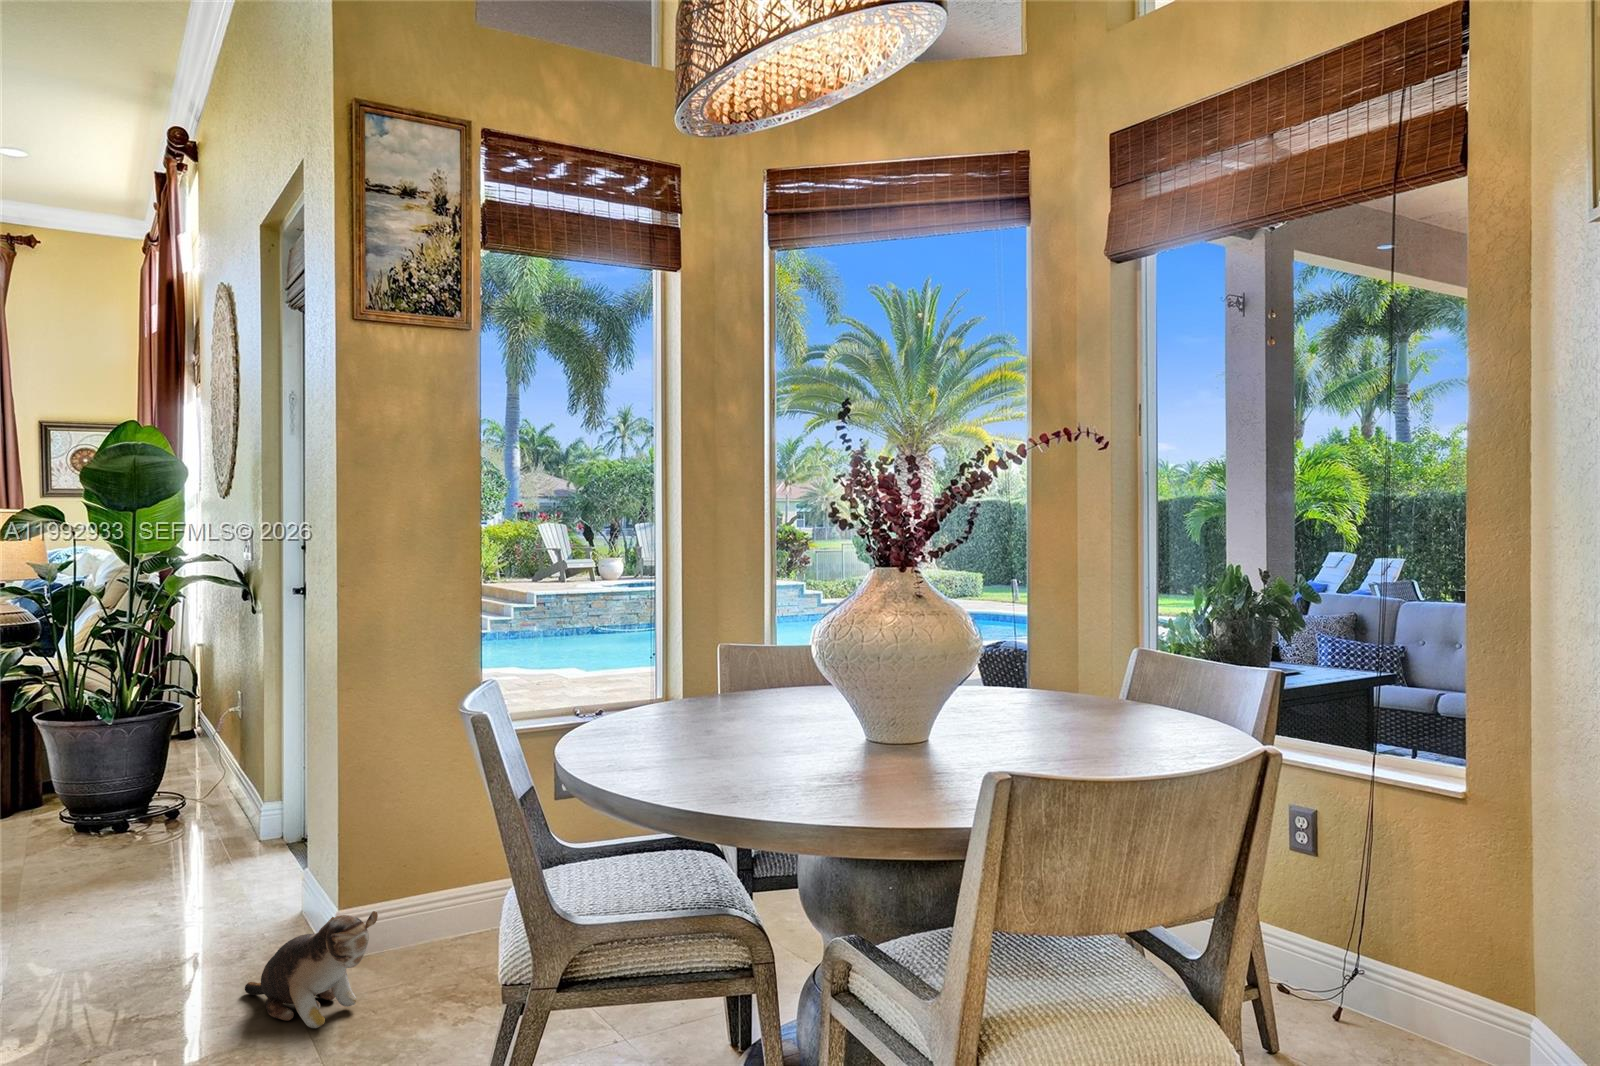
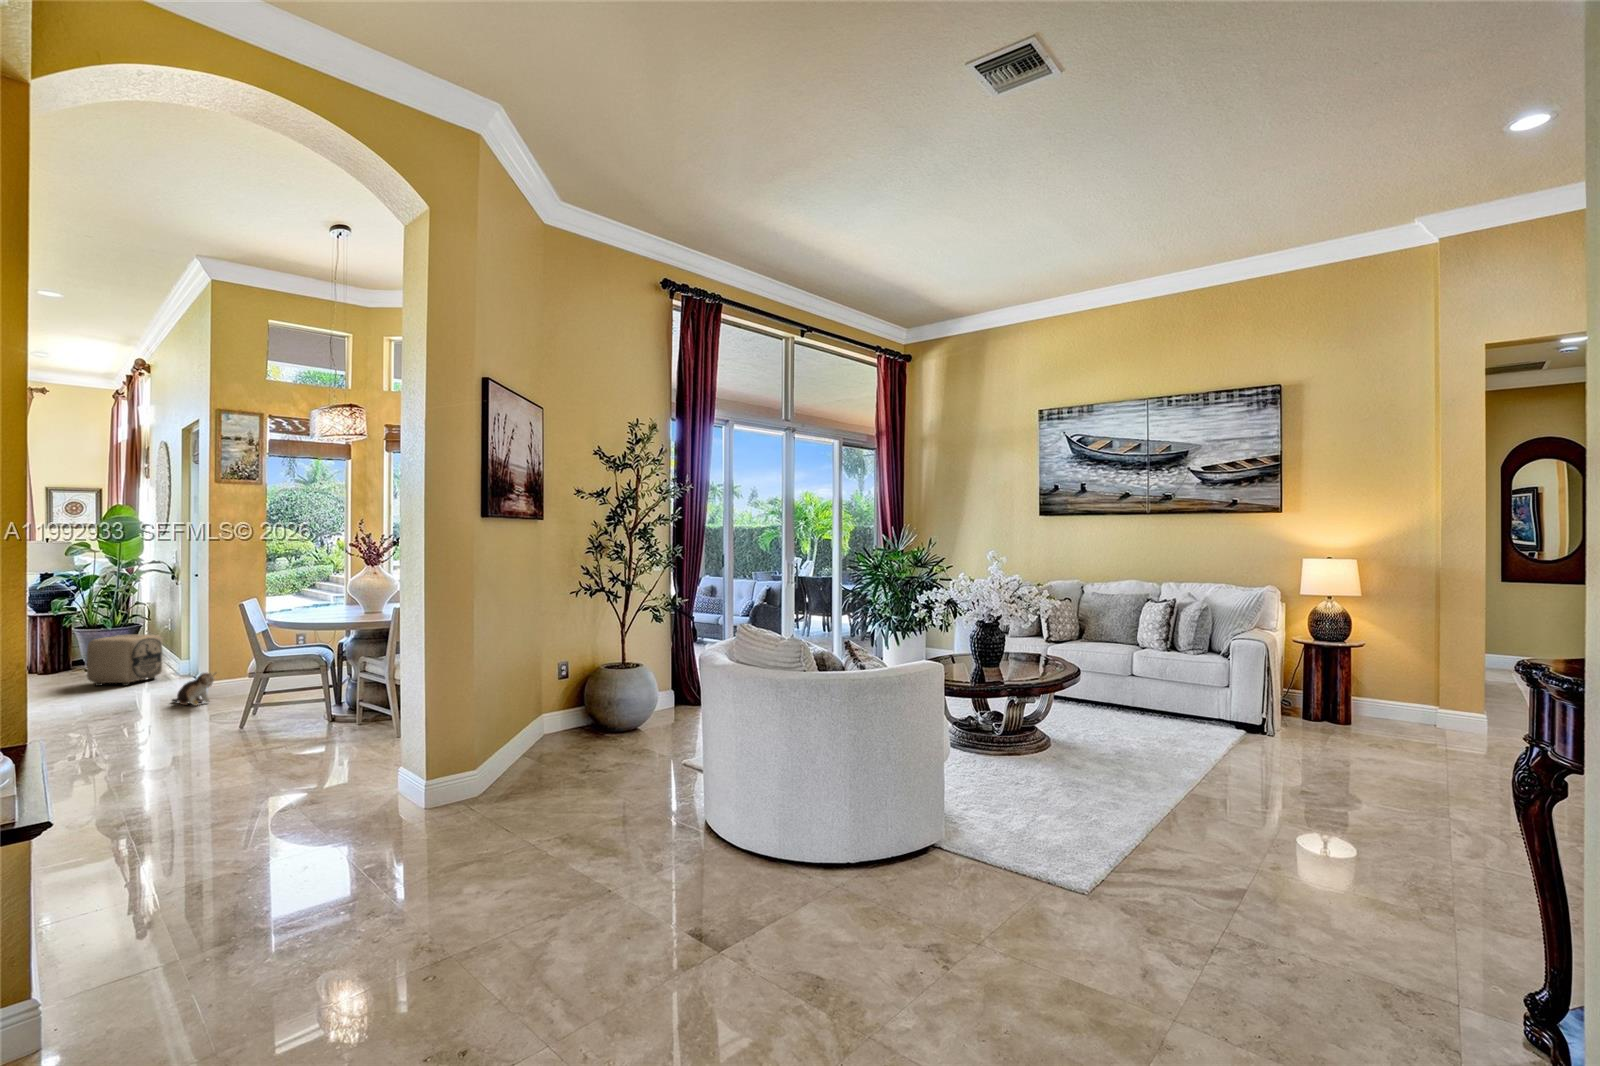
ottoman: none [49,737,224,881] -> present [87,635,162,686]

